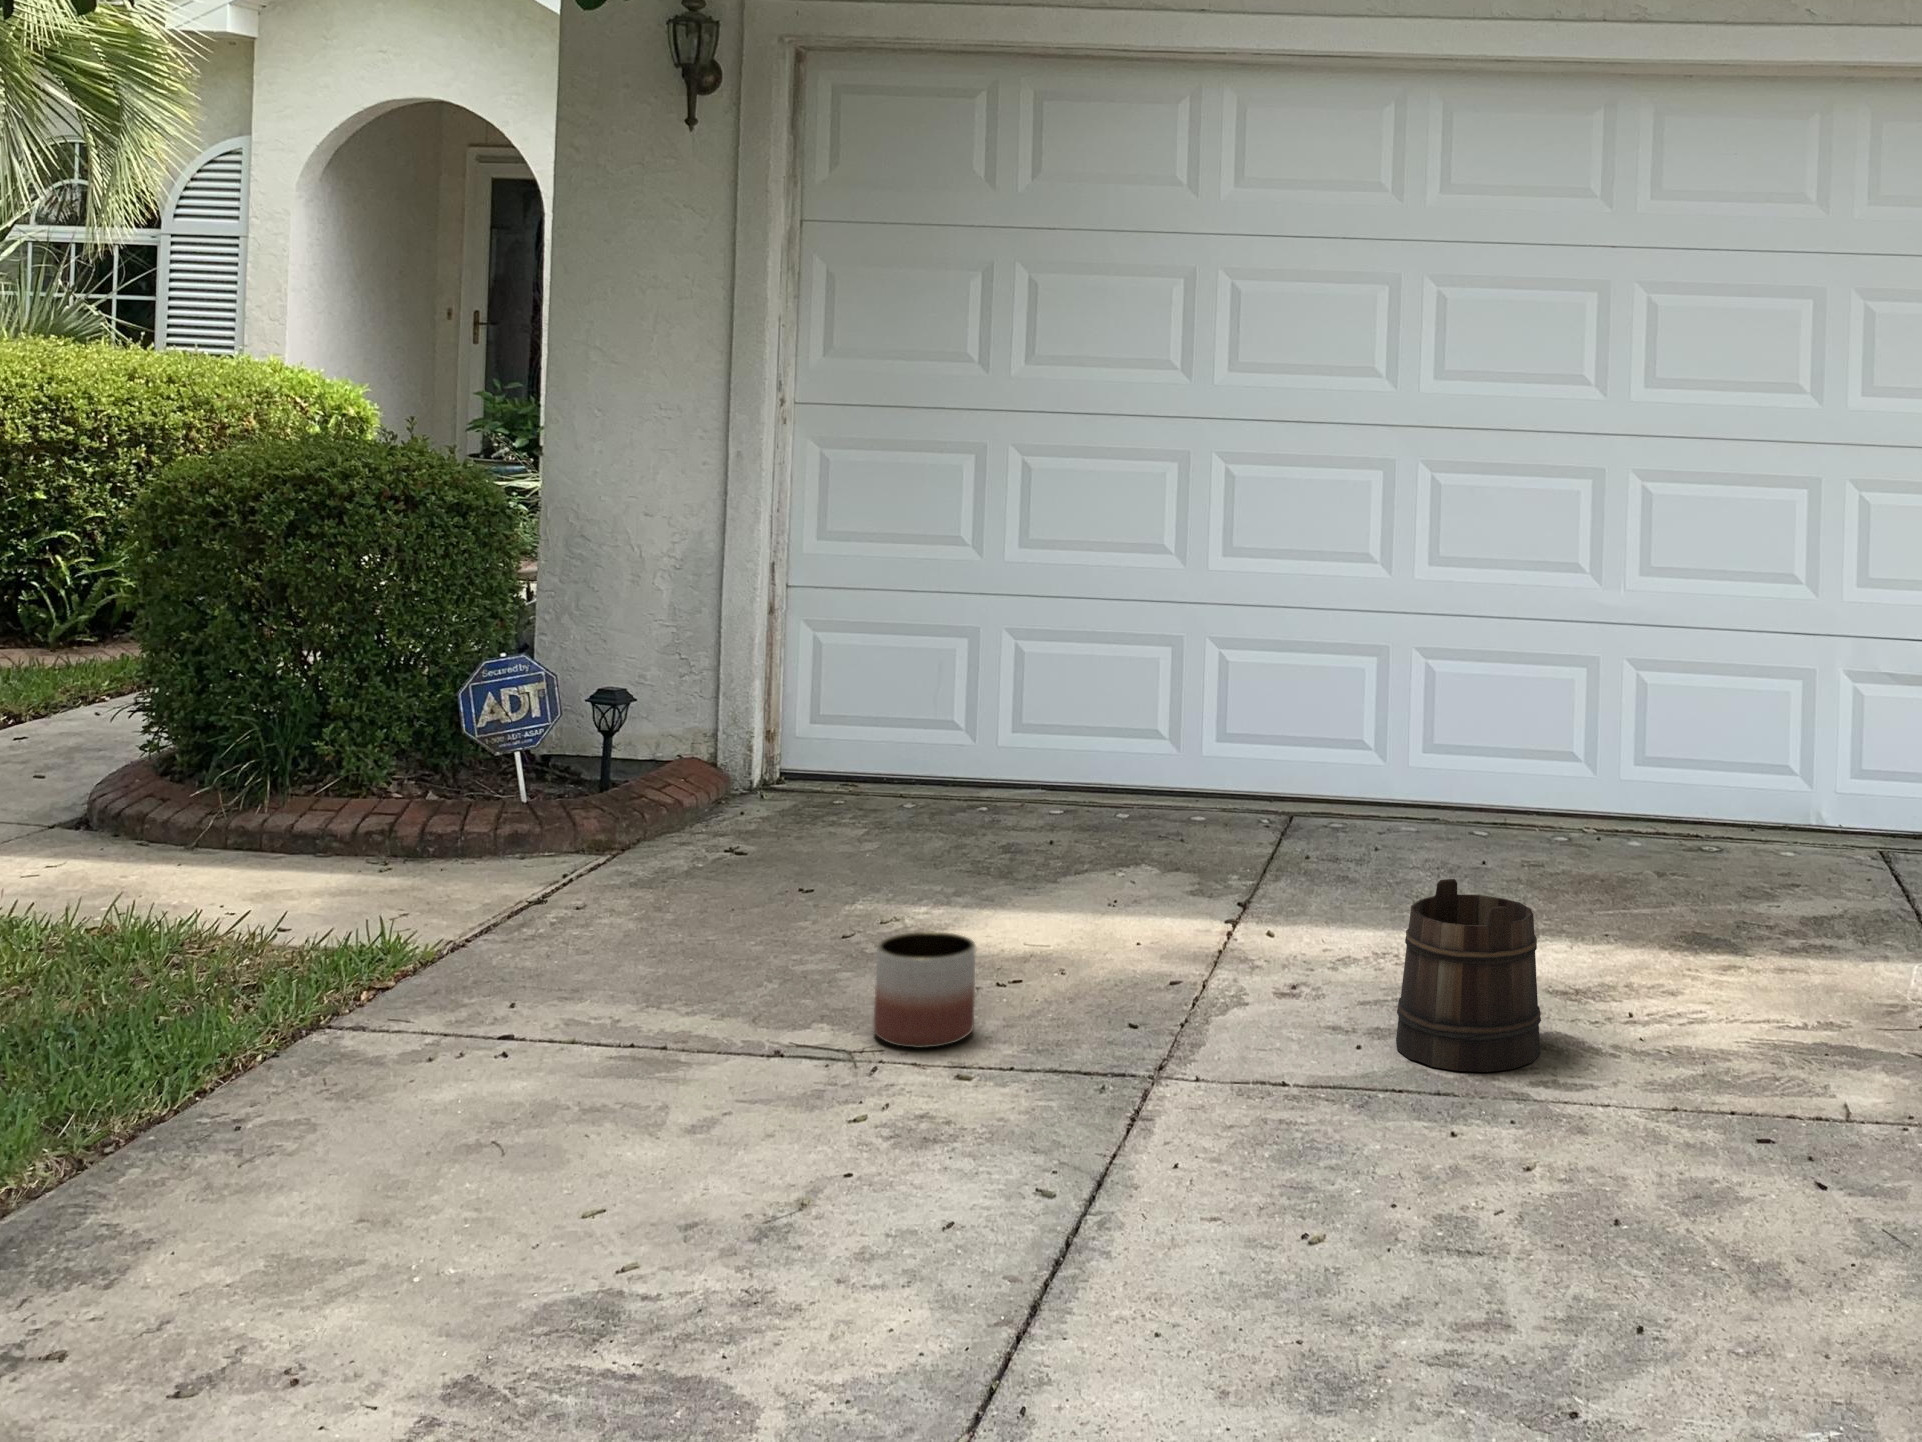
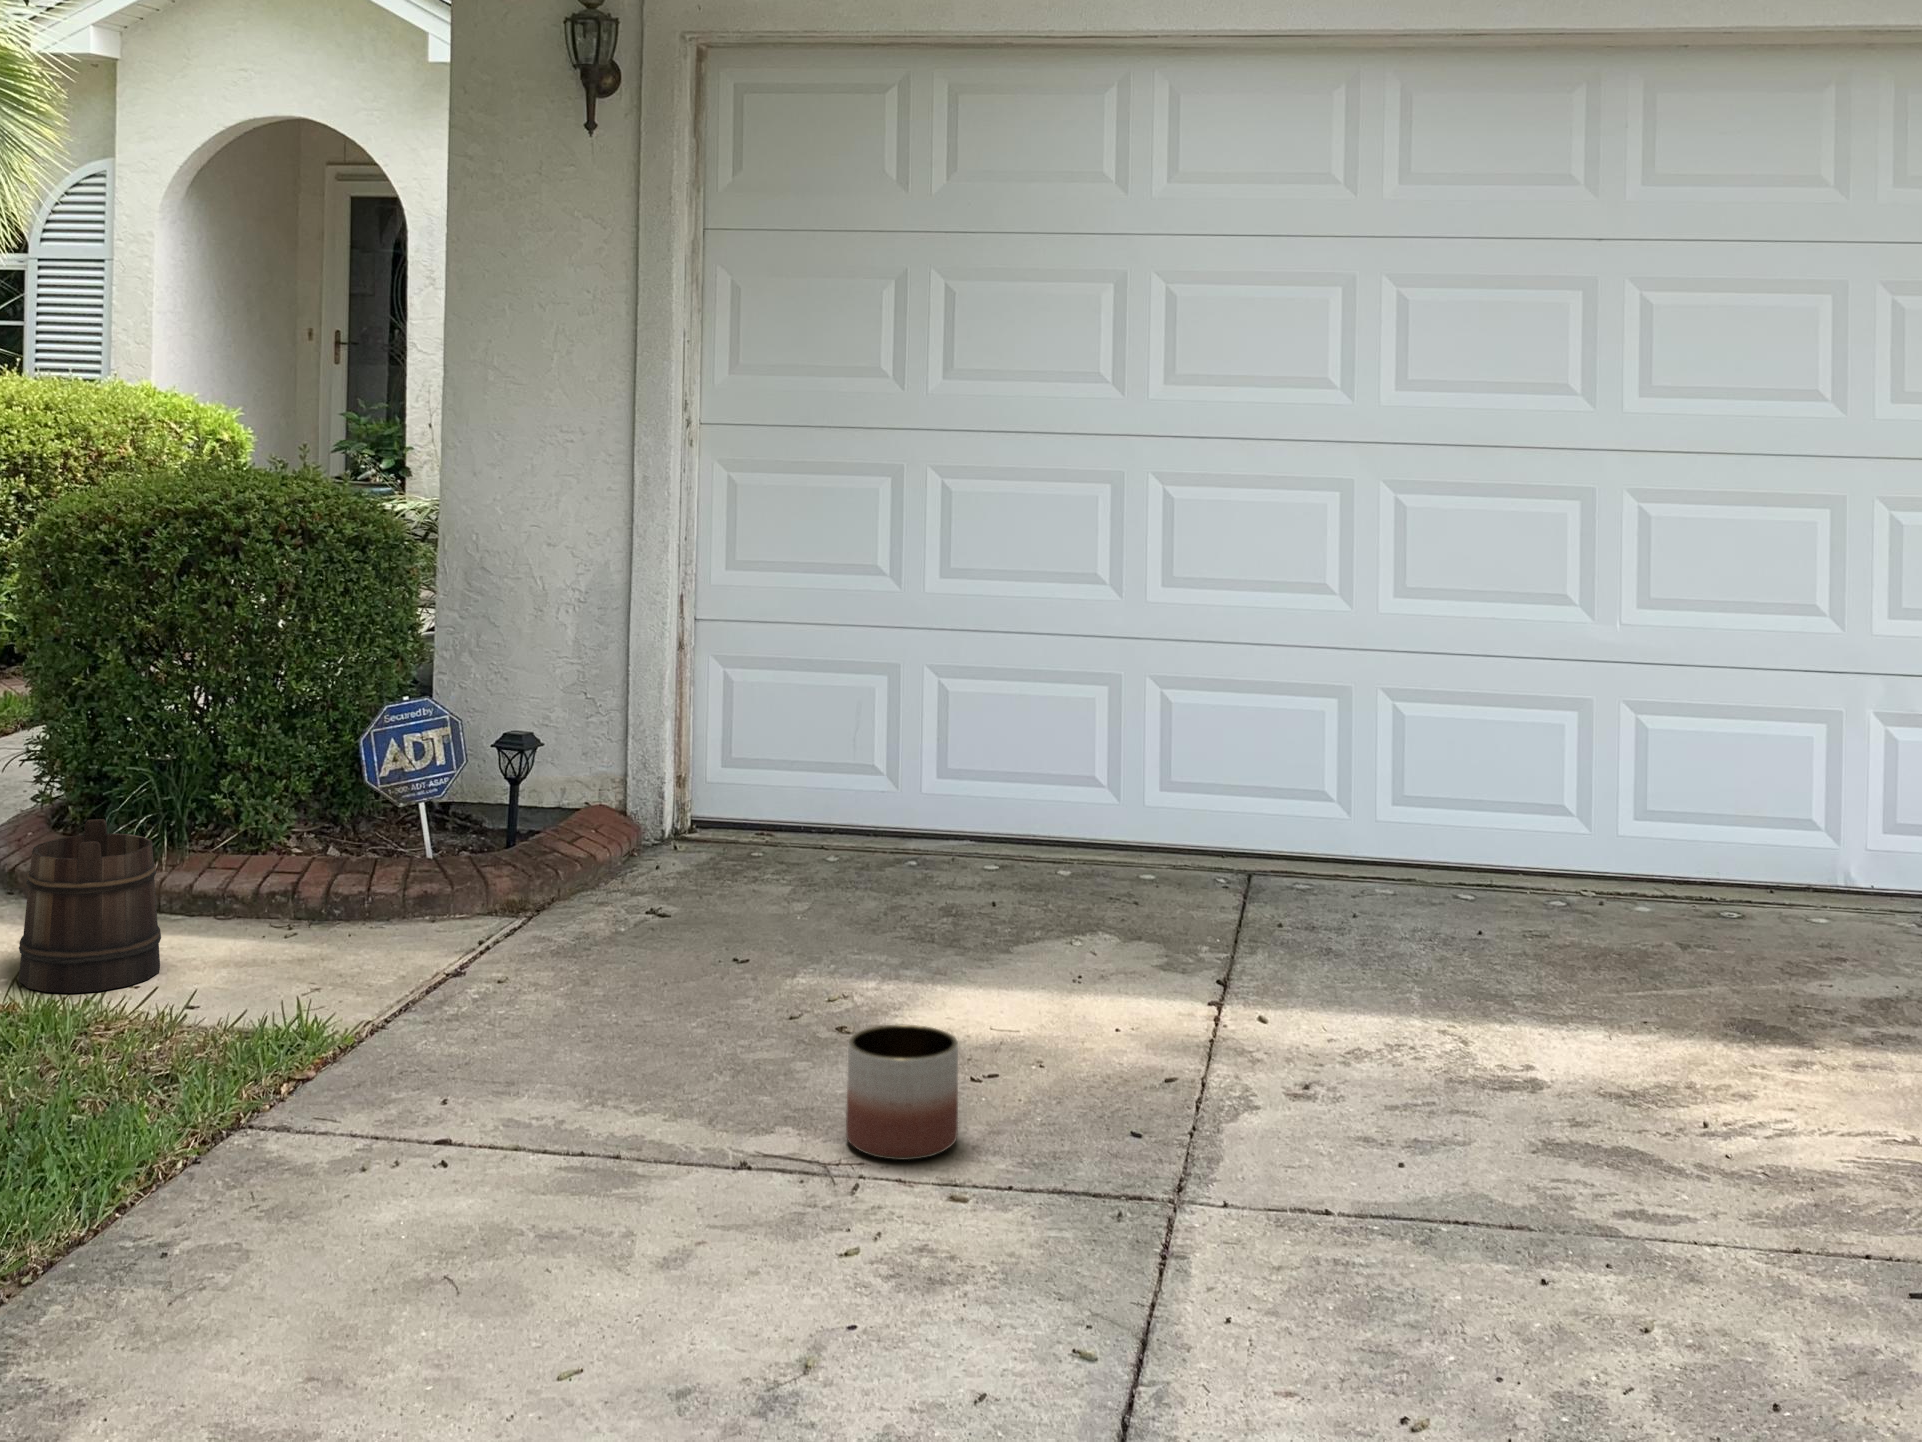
bucket: present [1396,879,1541,1072] -> present [19,819,161,993]

